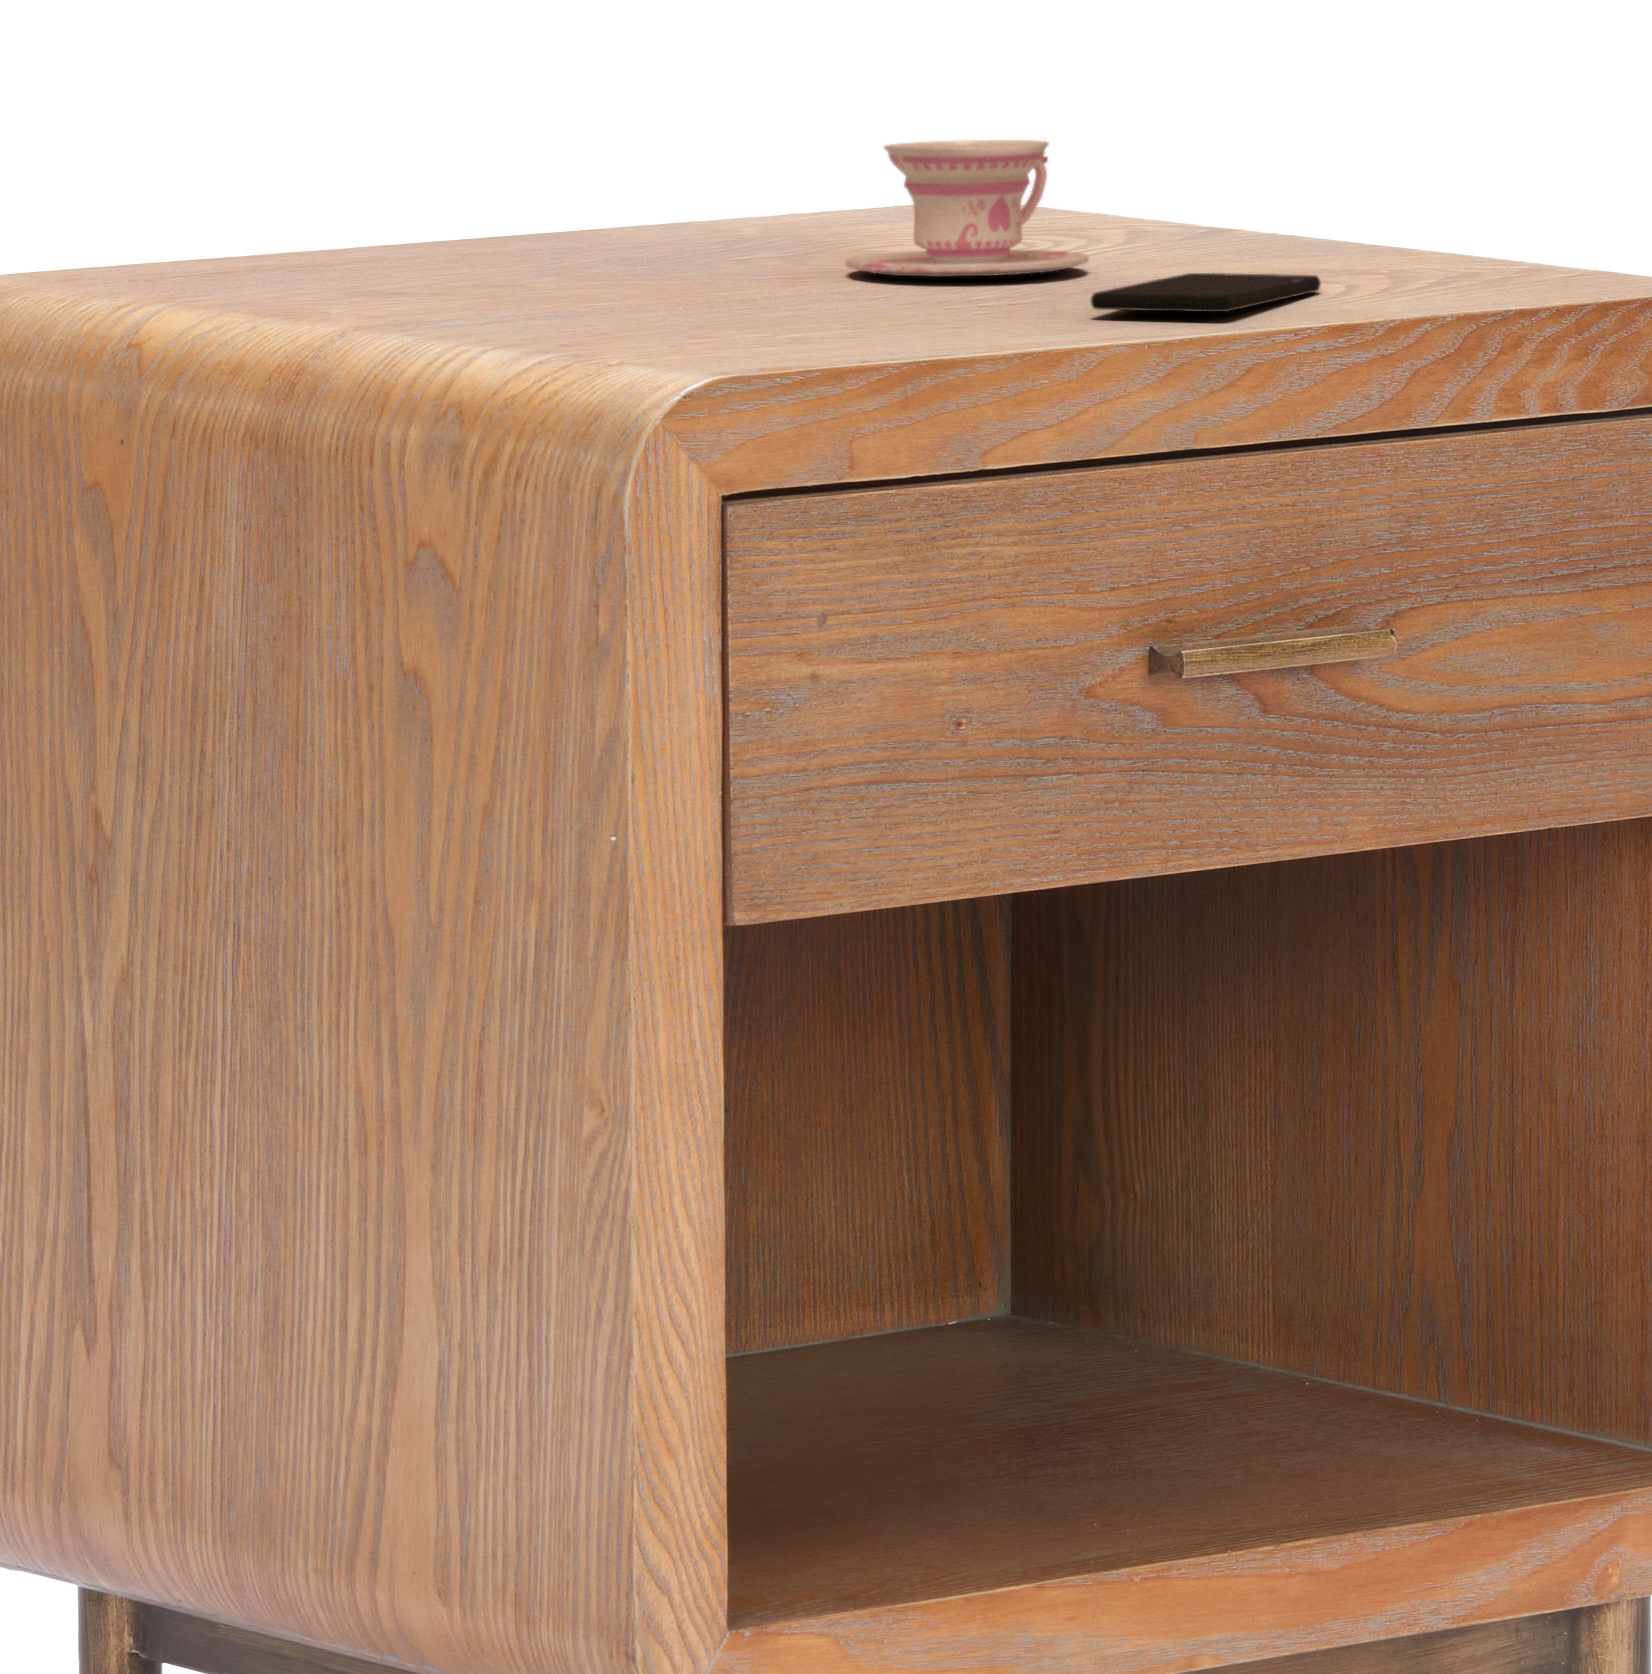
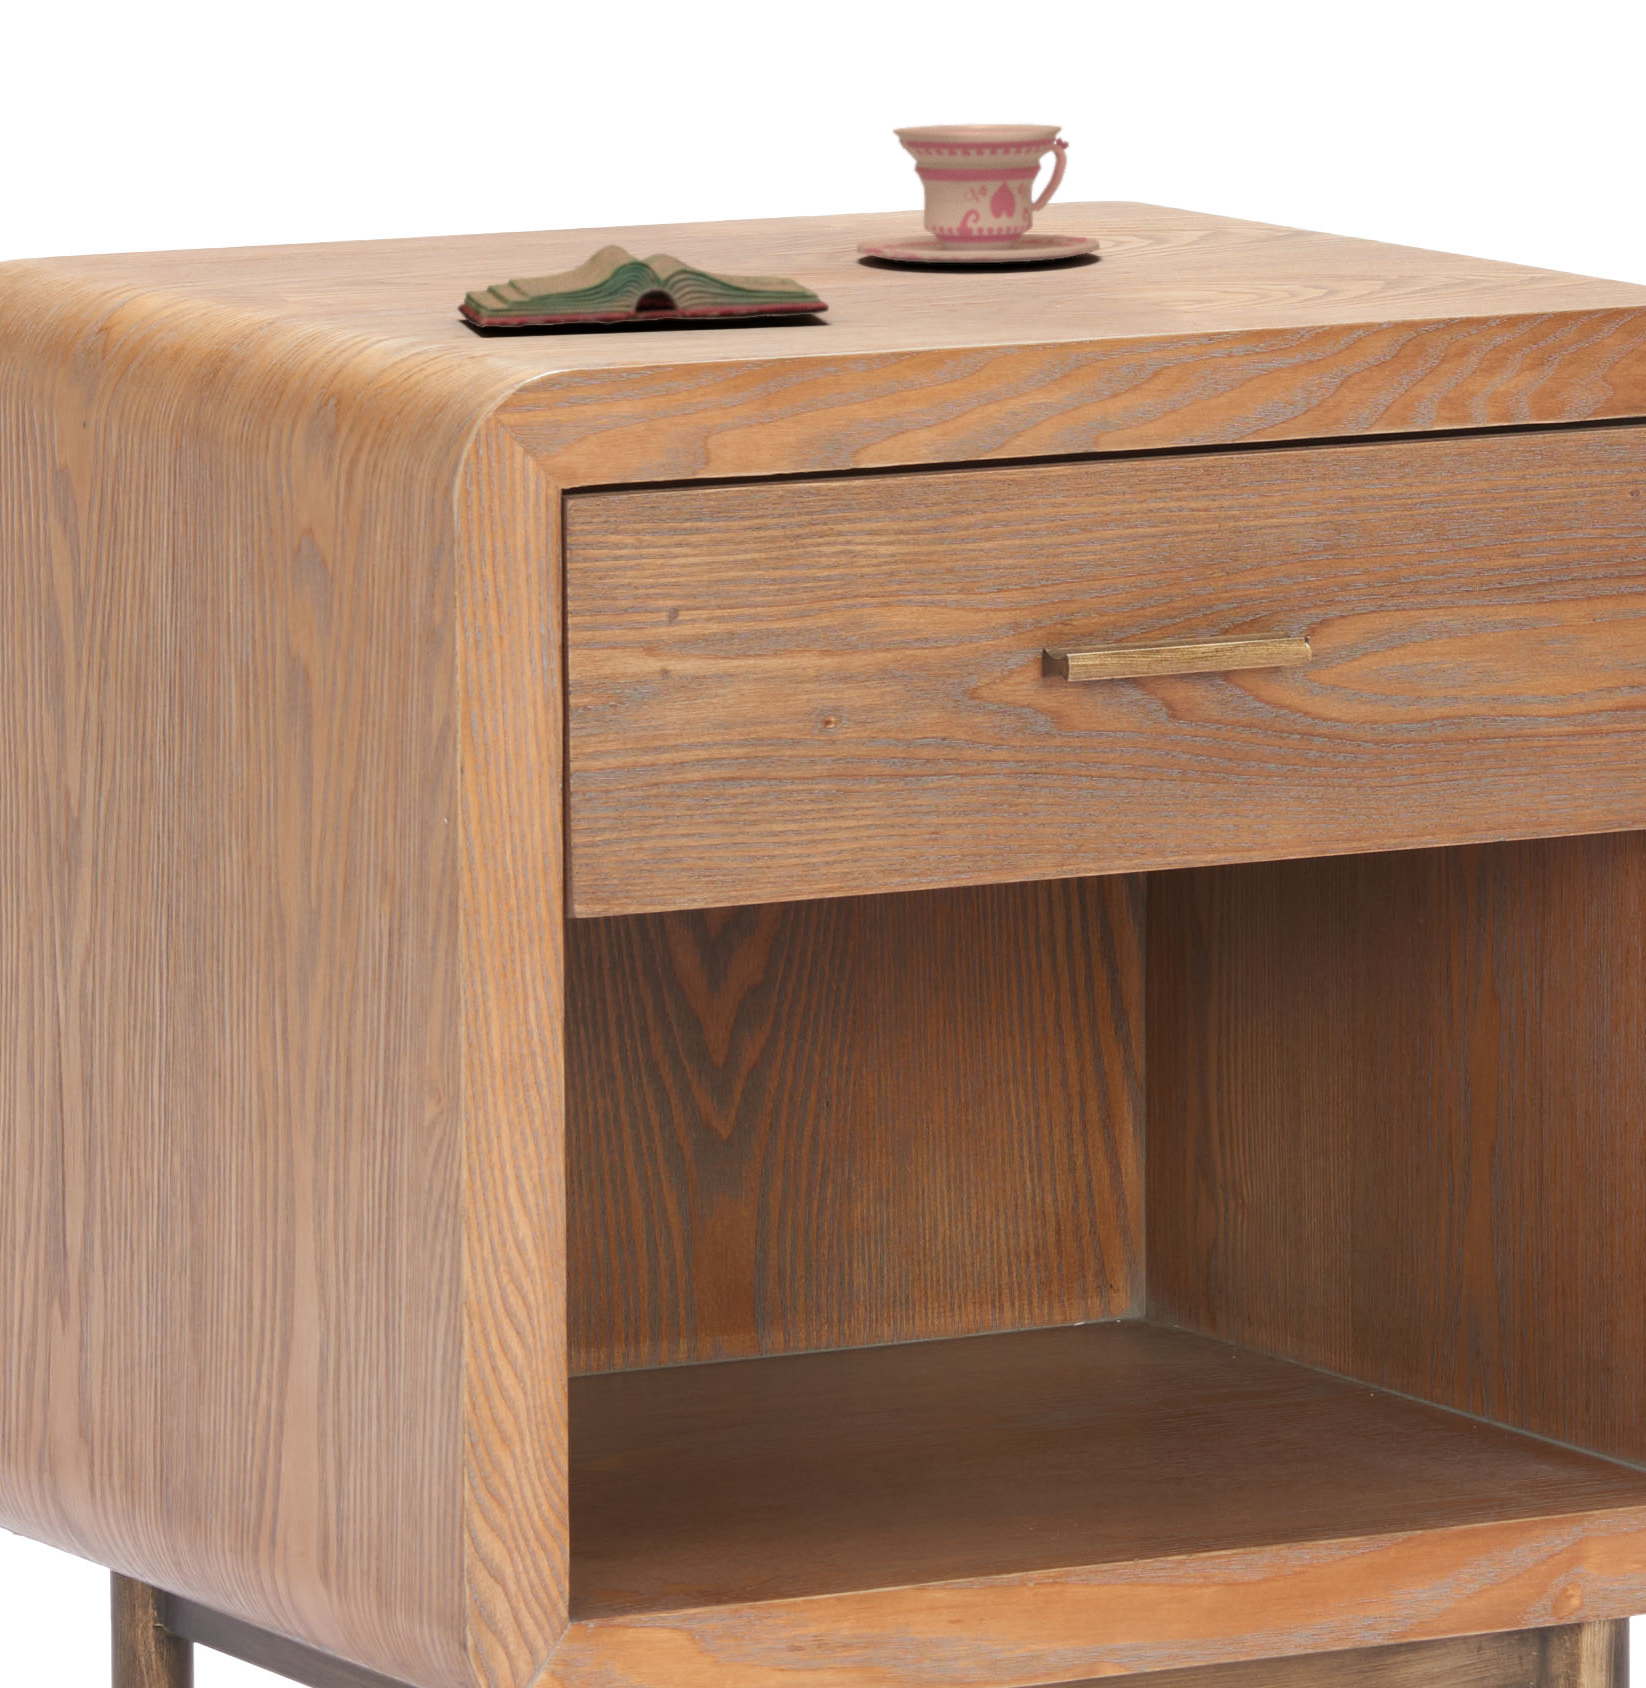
book: none [533,258,914,341] -> present [458,245,829,328]
smartphone: present [1091,273,1321,312] -> none [1023,265,1294,310]

